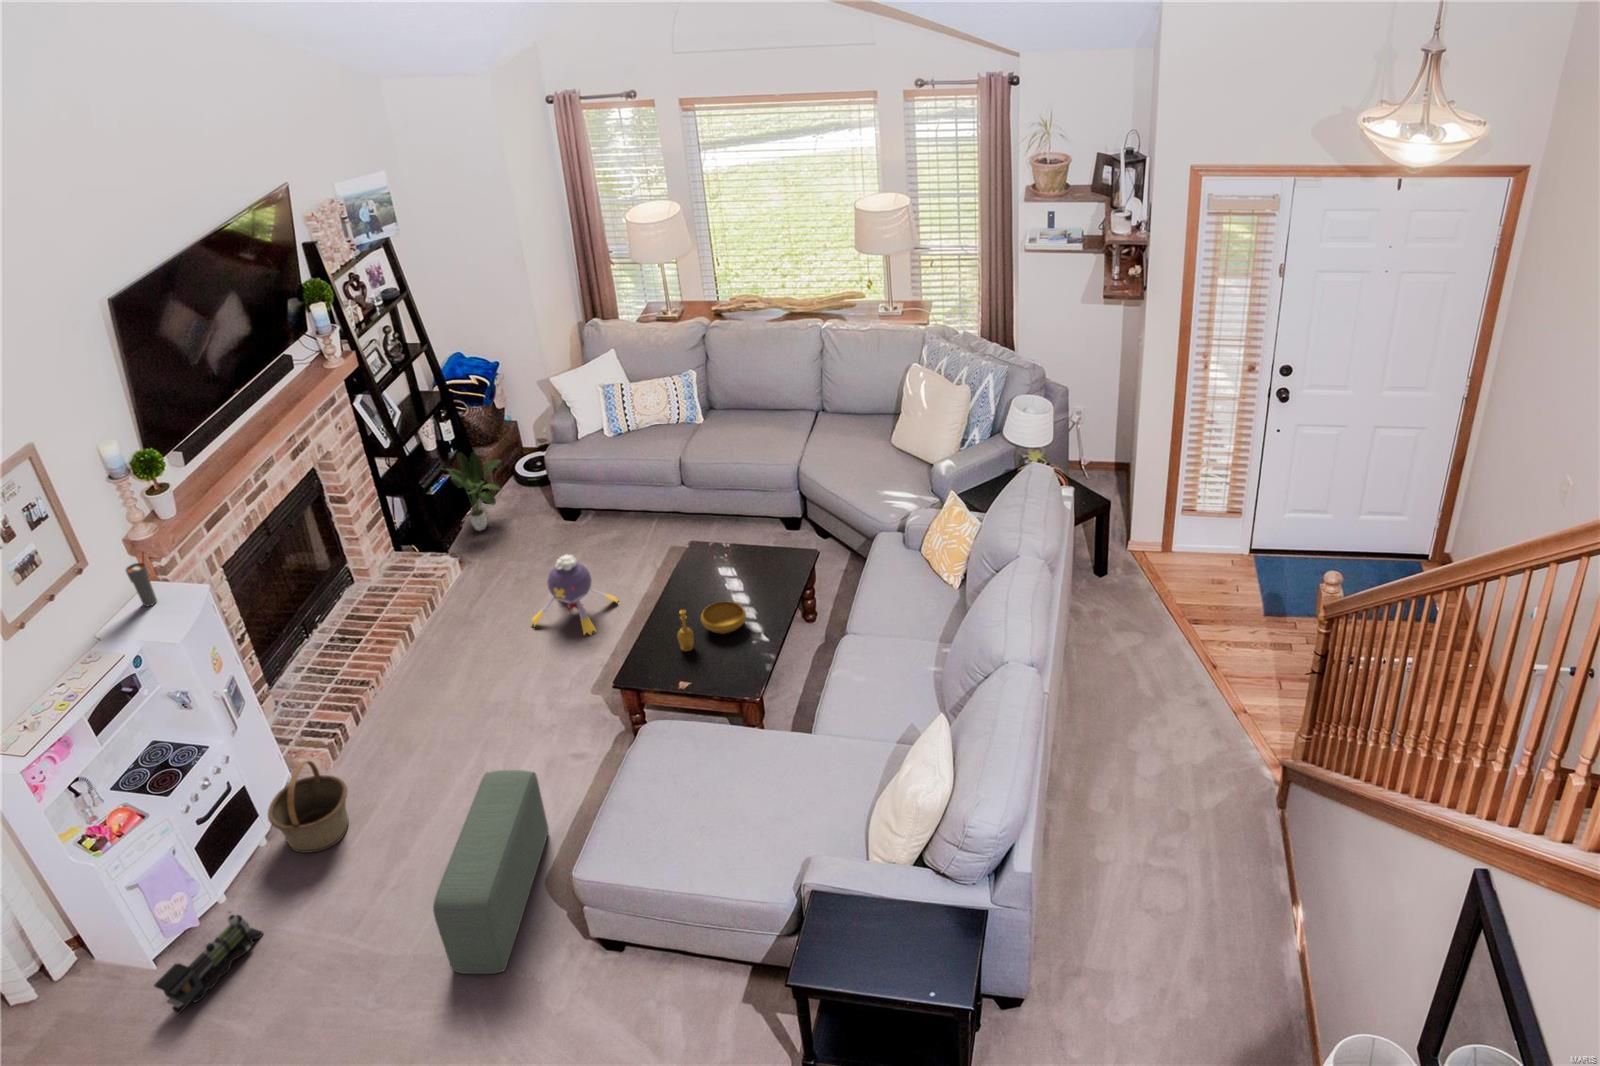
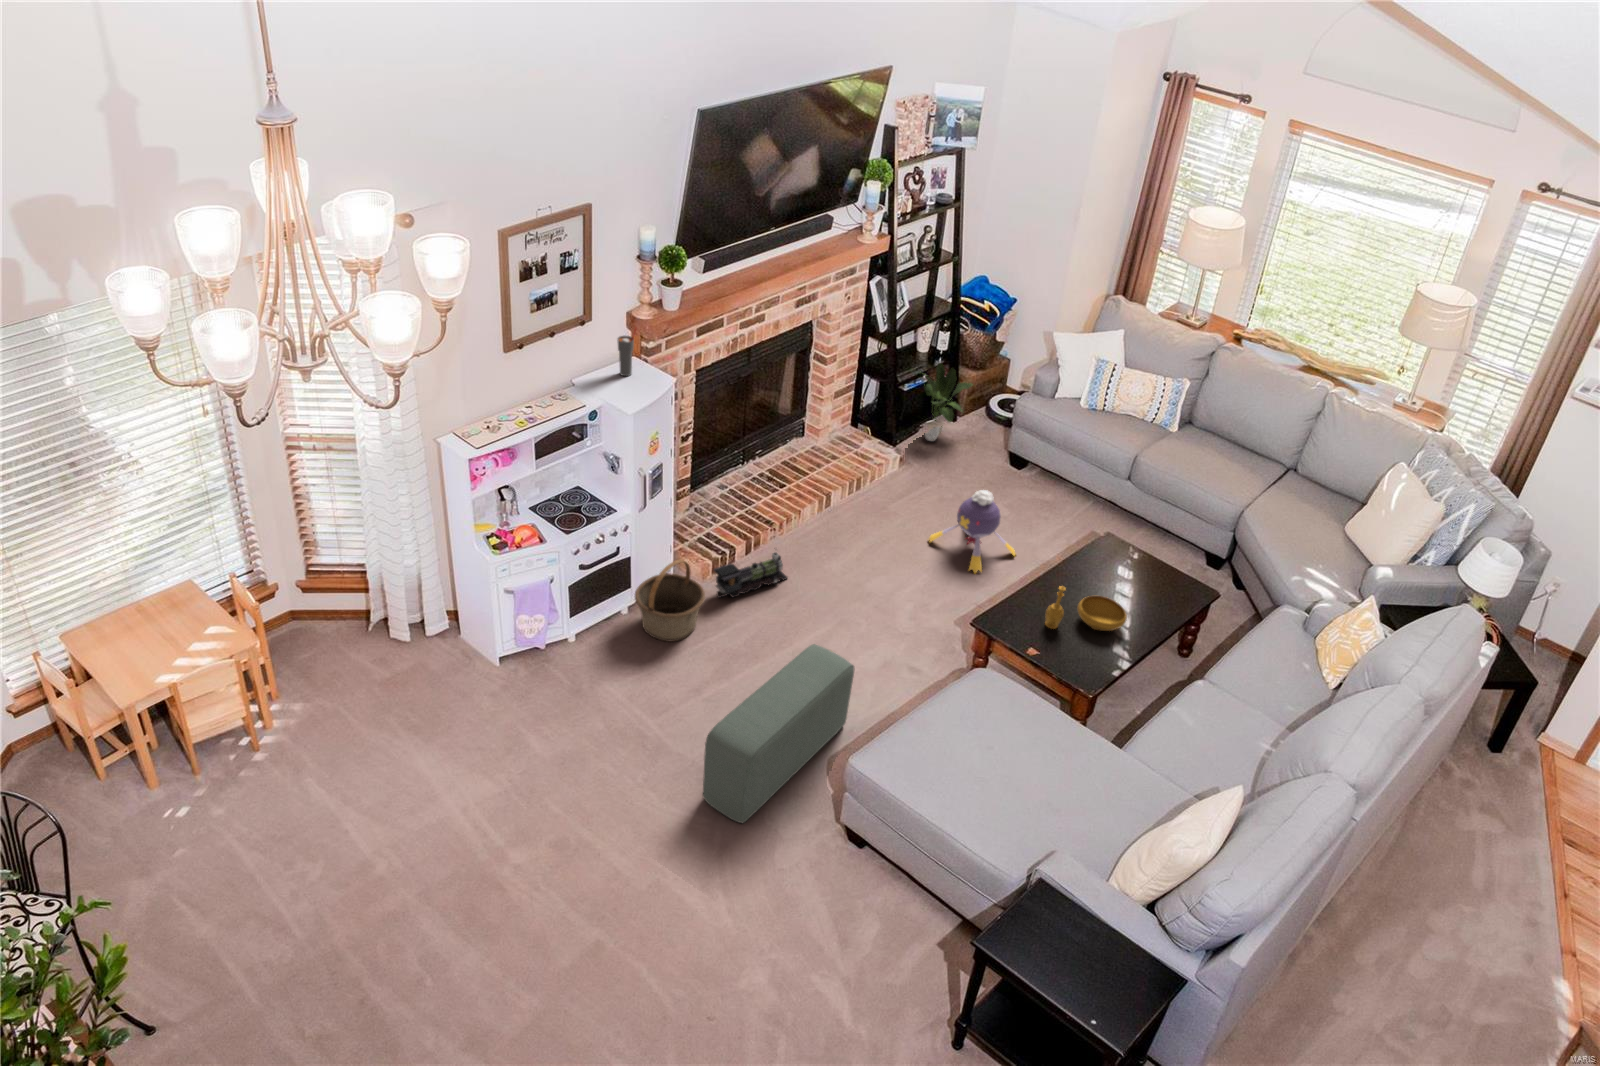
toy train: present [154,912,263,1014] -> present [714,552,787,598]

